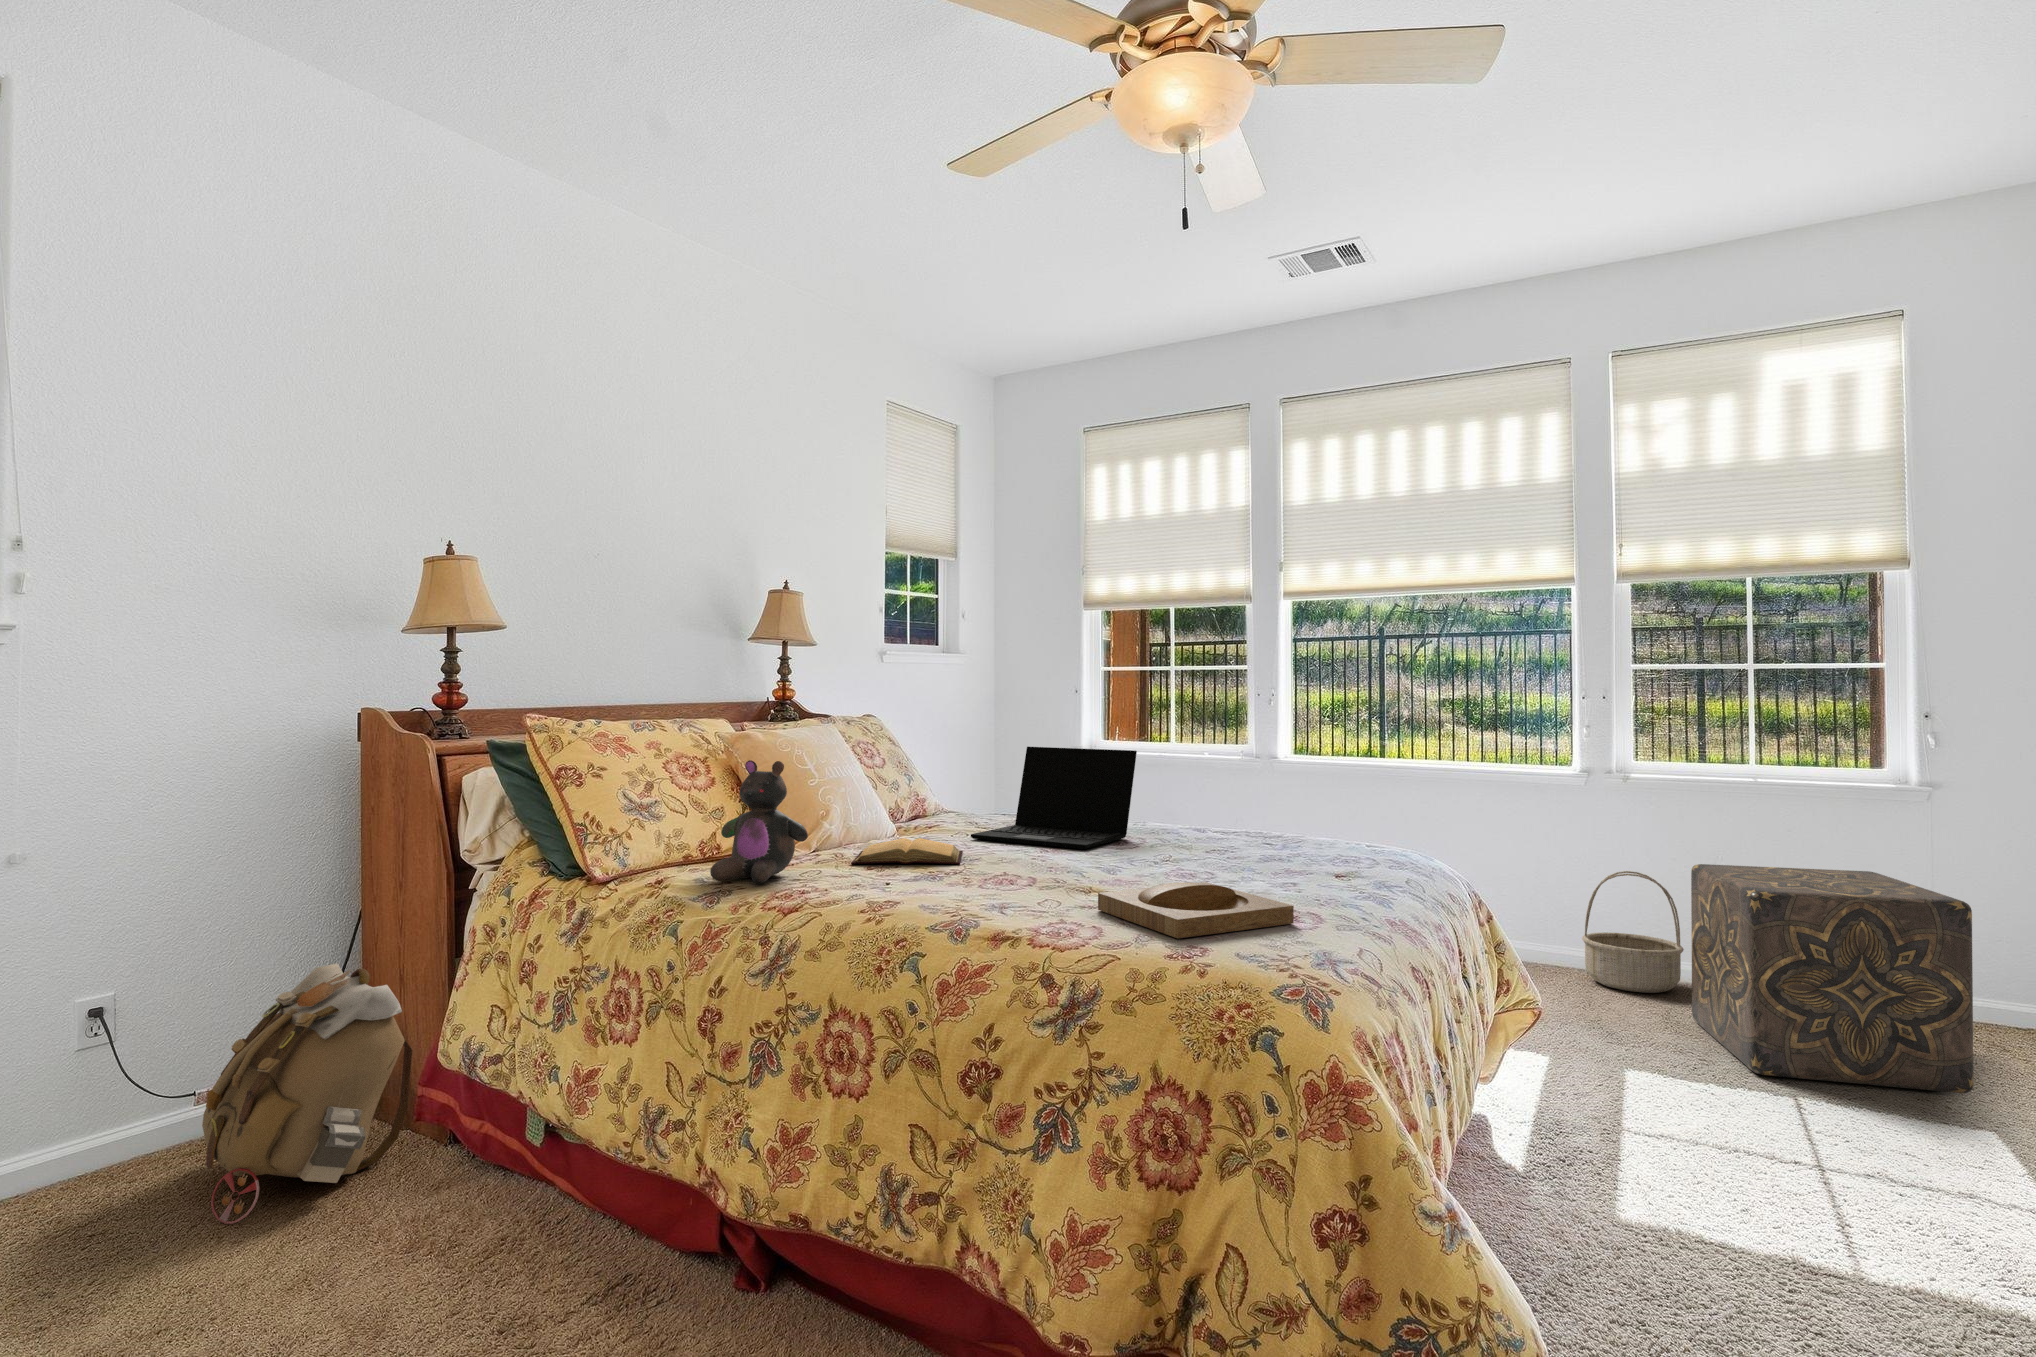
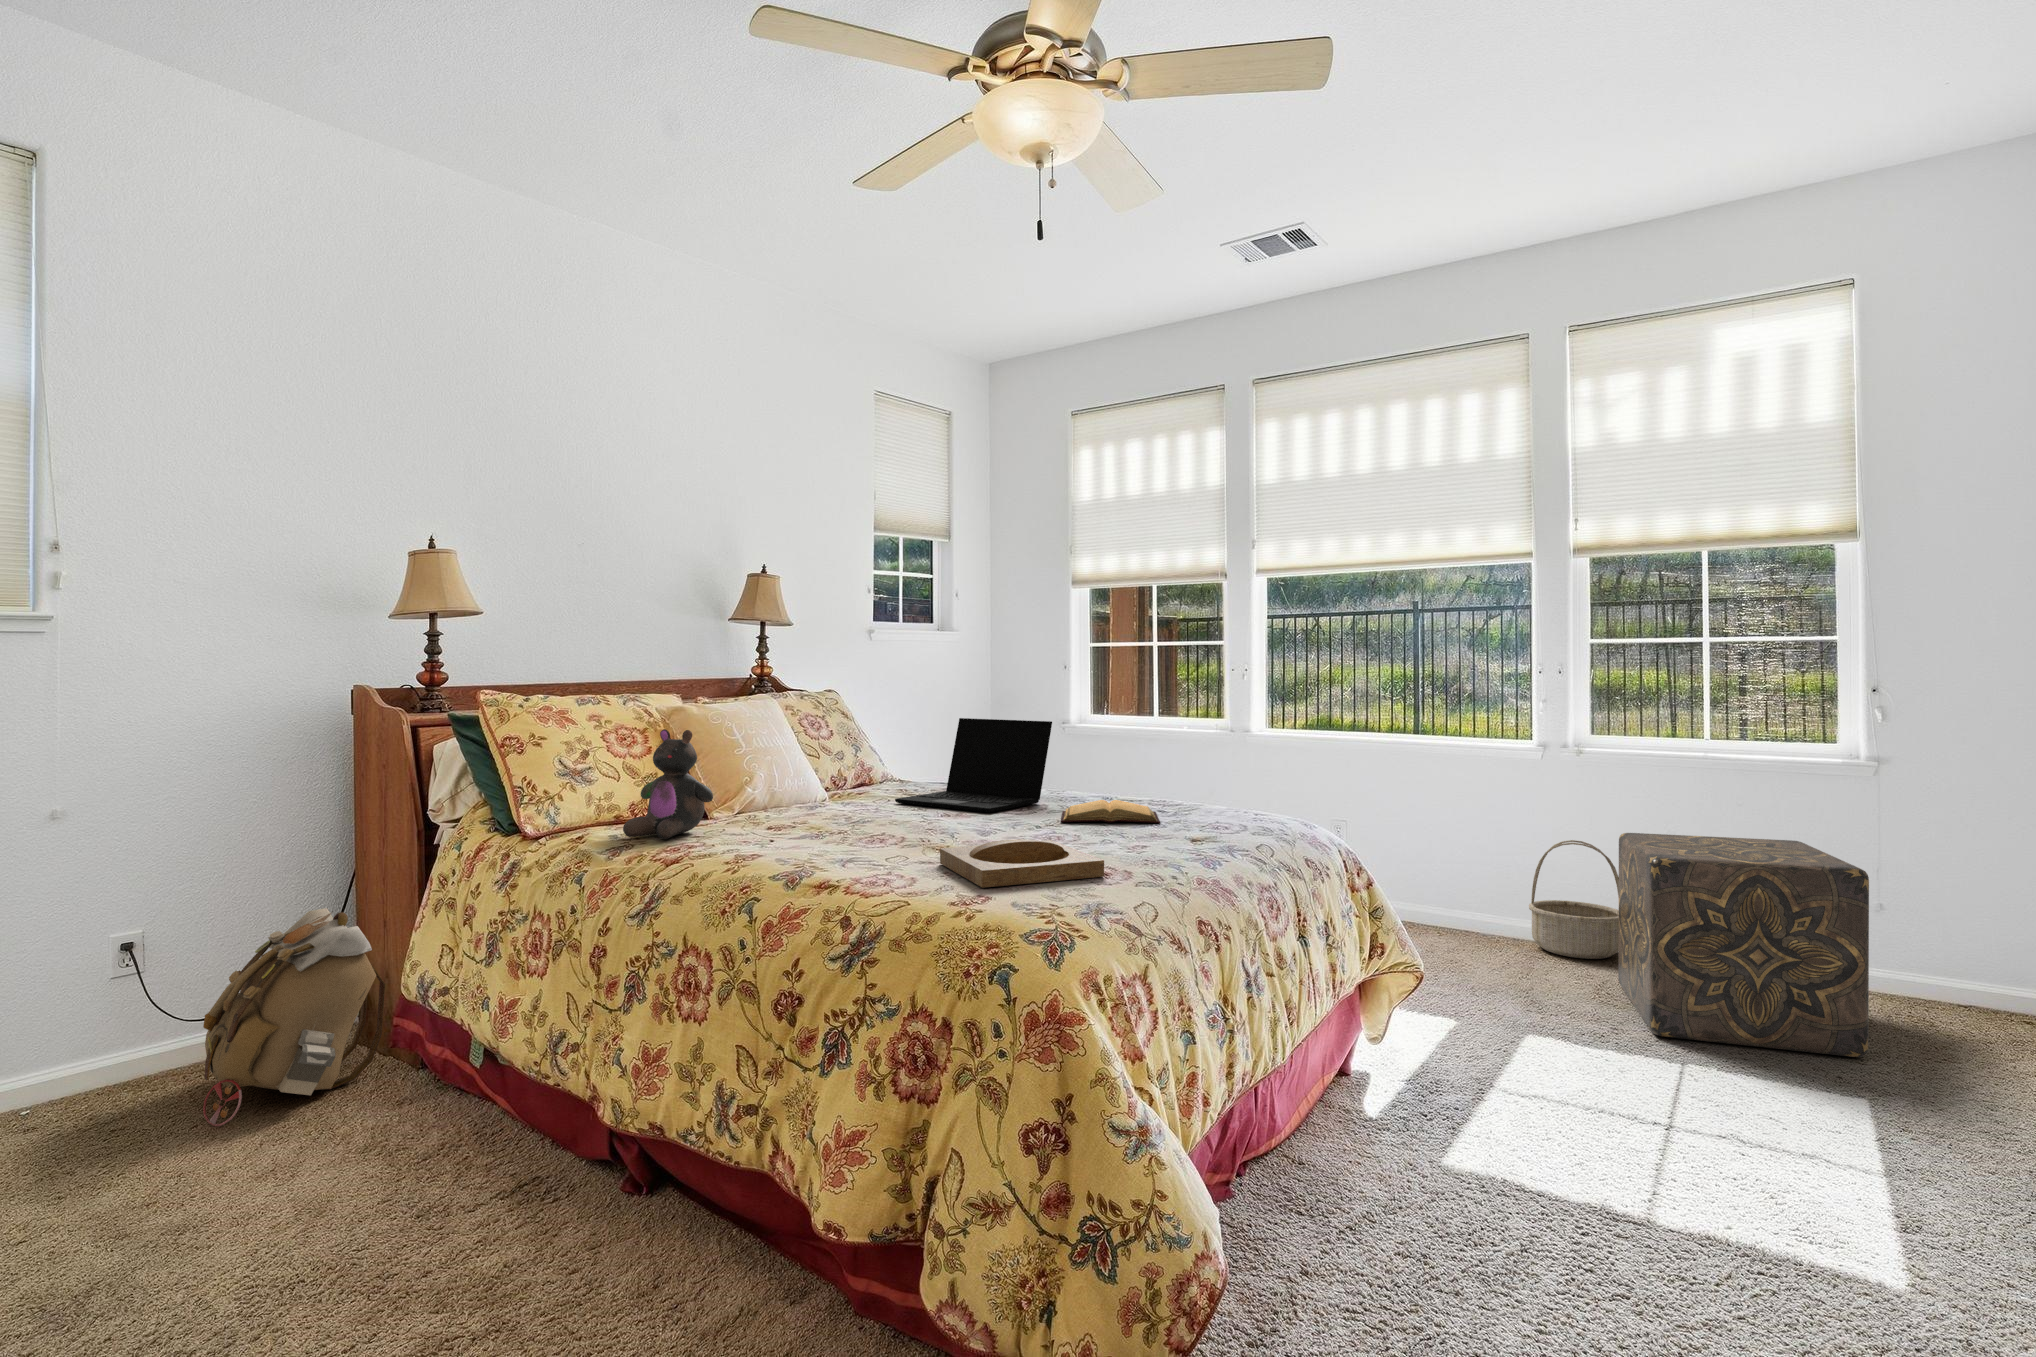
book: present [851,838,963,864] -> present [1061,800,1160,823]

